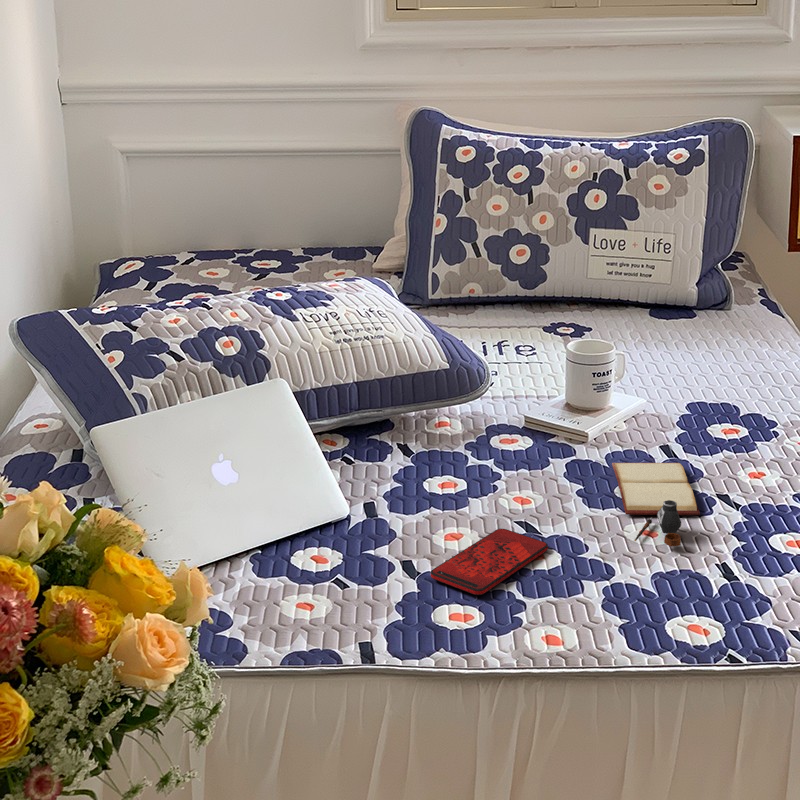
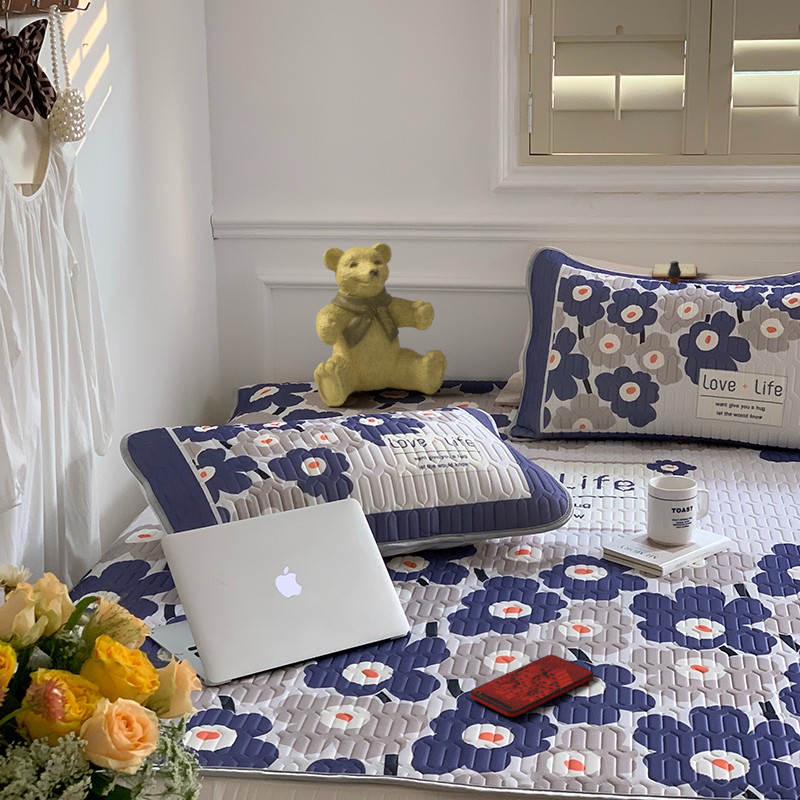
teddy bear: none [184,100,321,278] -> present [314,243,447,406]
book: present [612,463,700,547] -> present [652,261,698,283]

